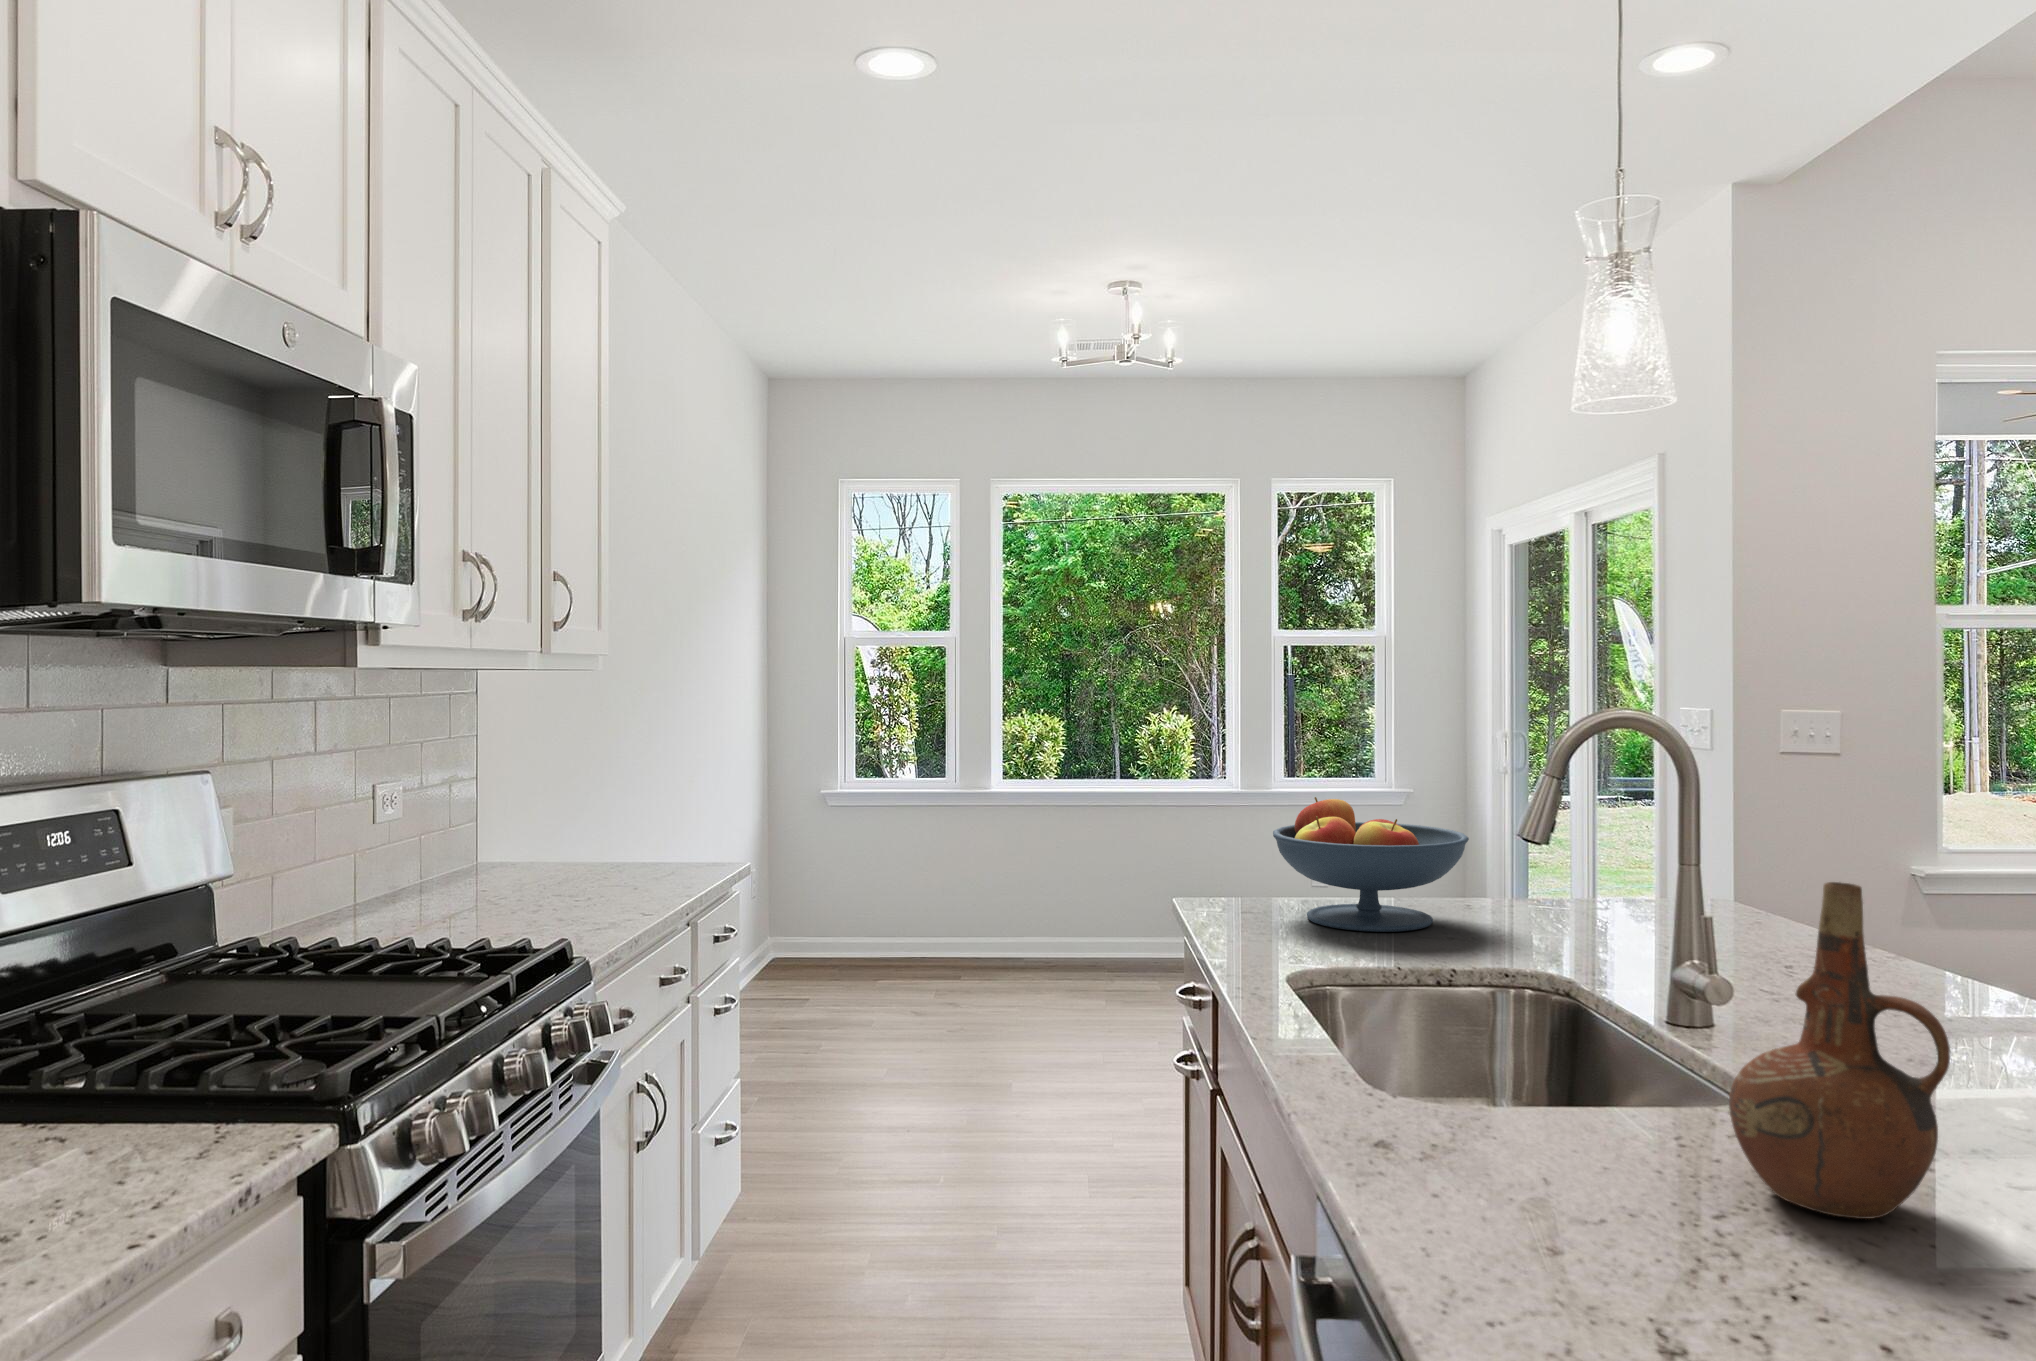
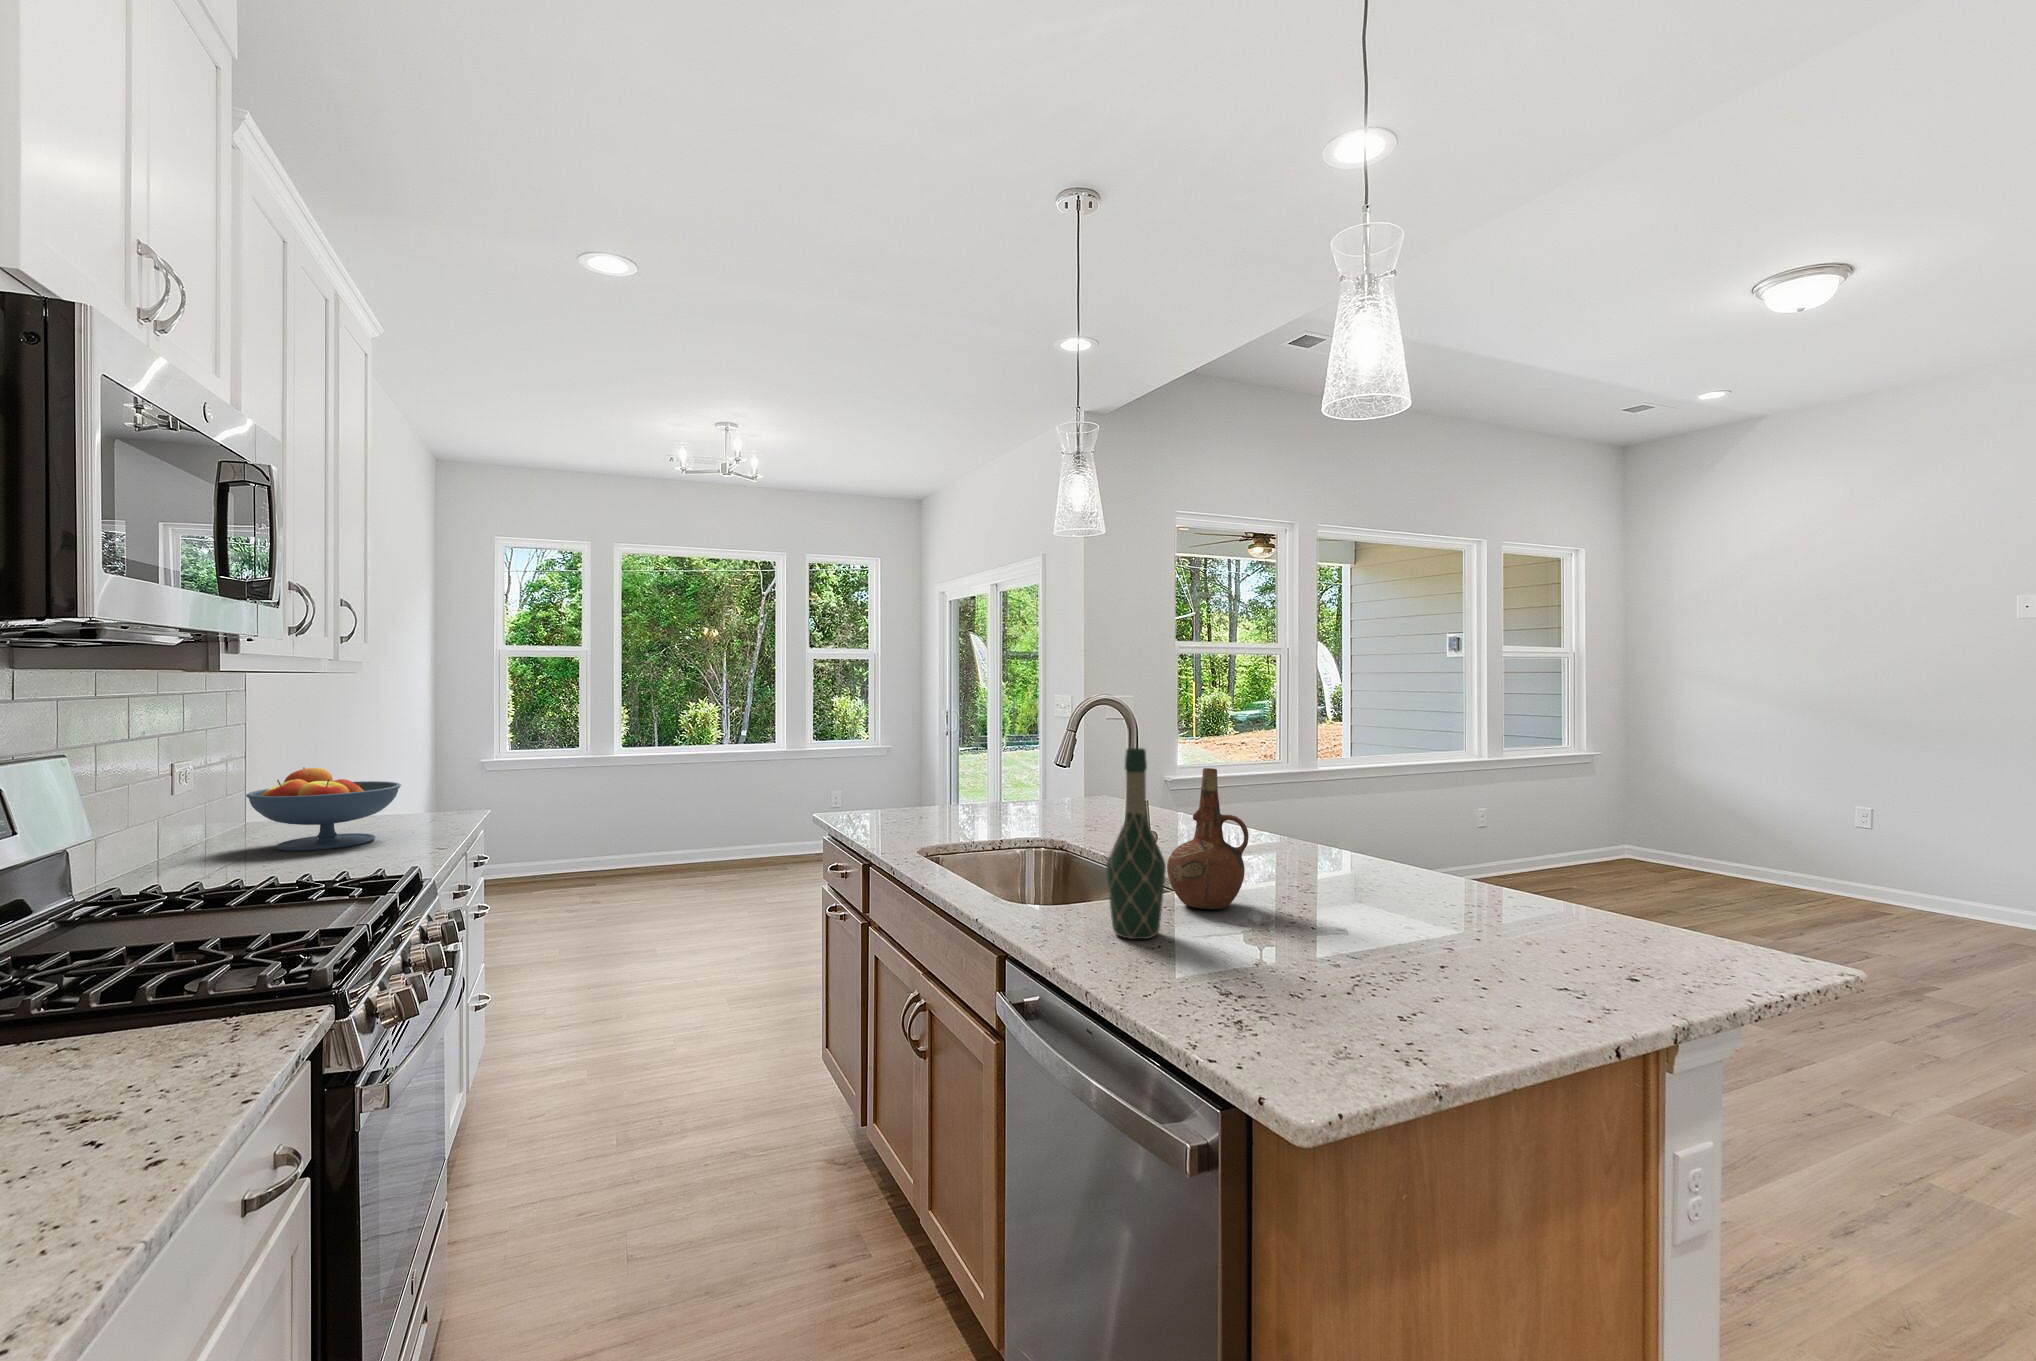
fruit bowl: present [1273,797,1469,932] -> present [246,767,401,851]
wine bottle: none [1531,830,1678,1269] -> present [1106,748,1166,939]

